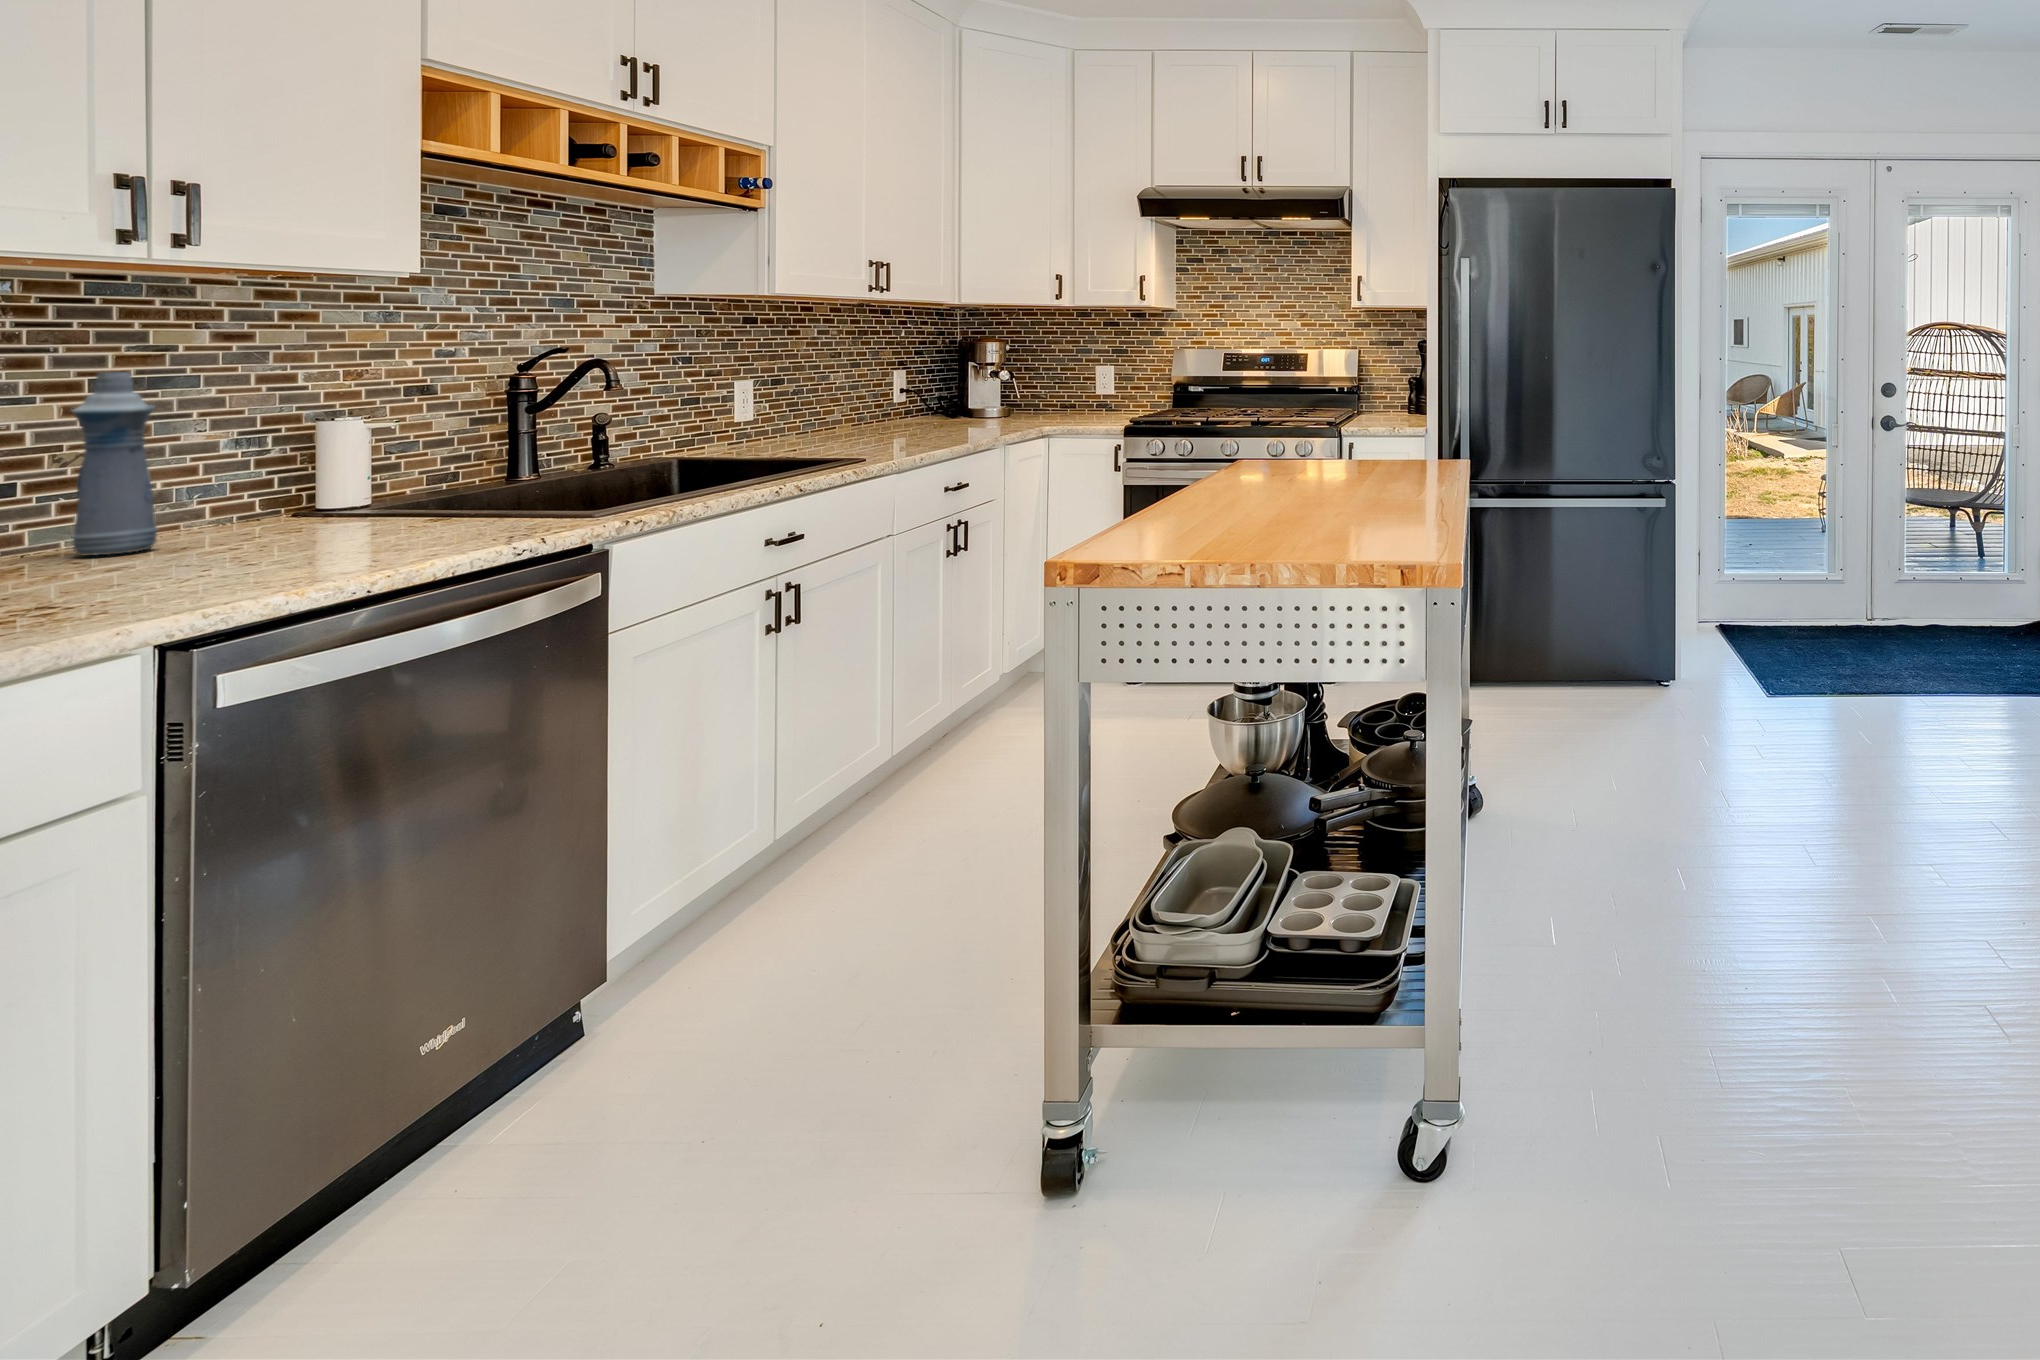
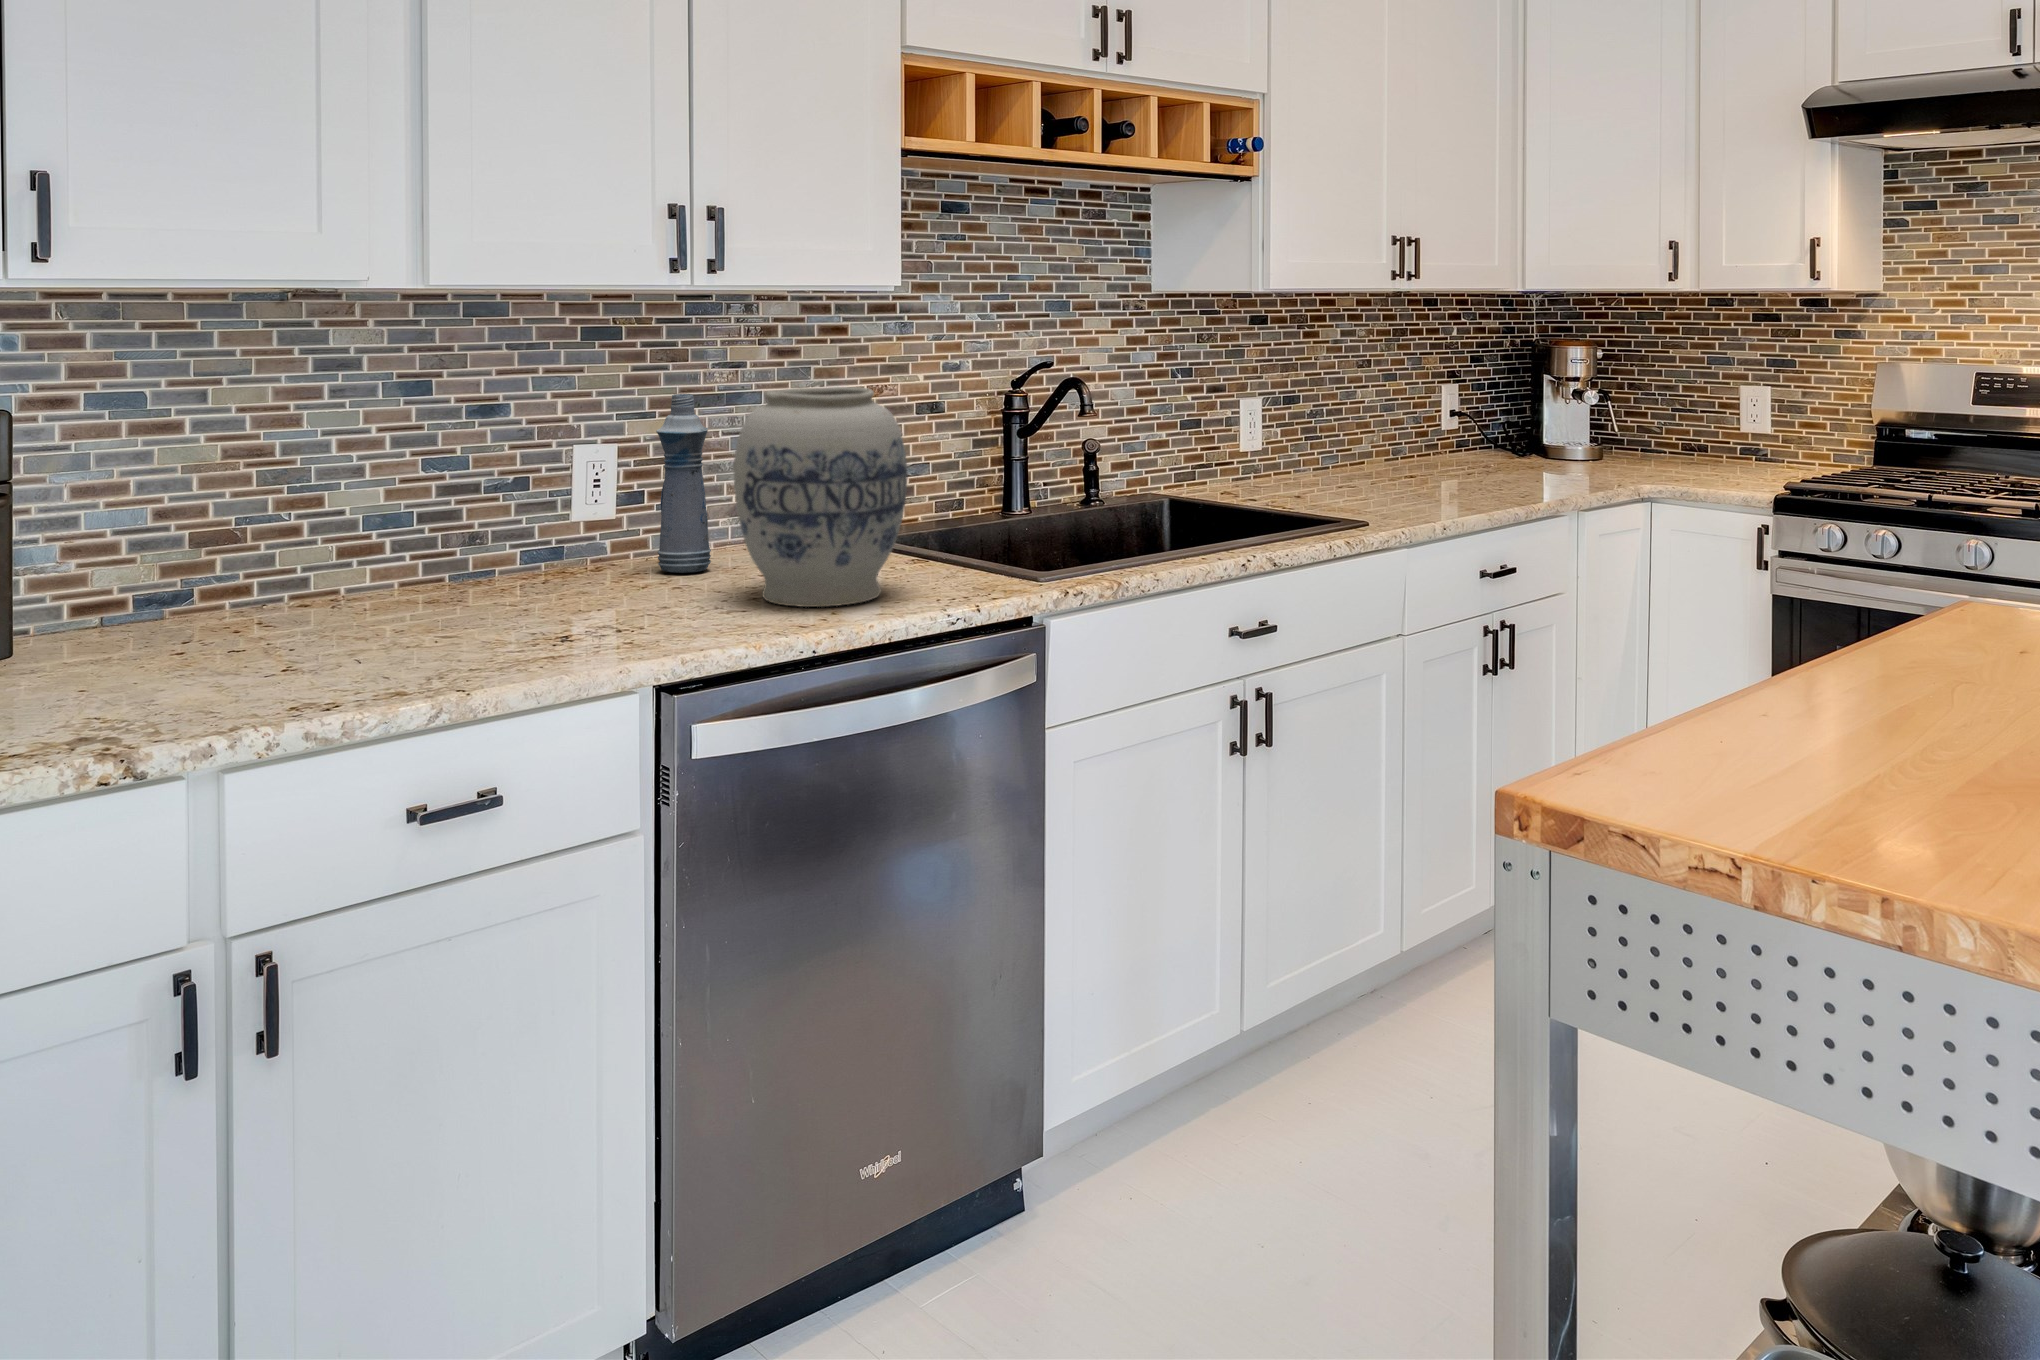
vase: none [225,358,456,560] -> present [734,387,907,607]

